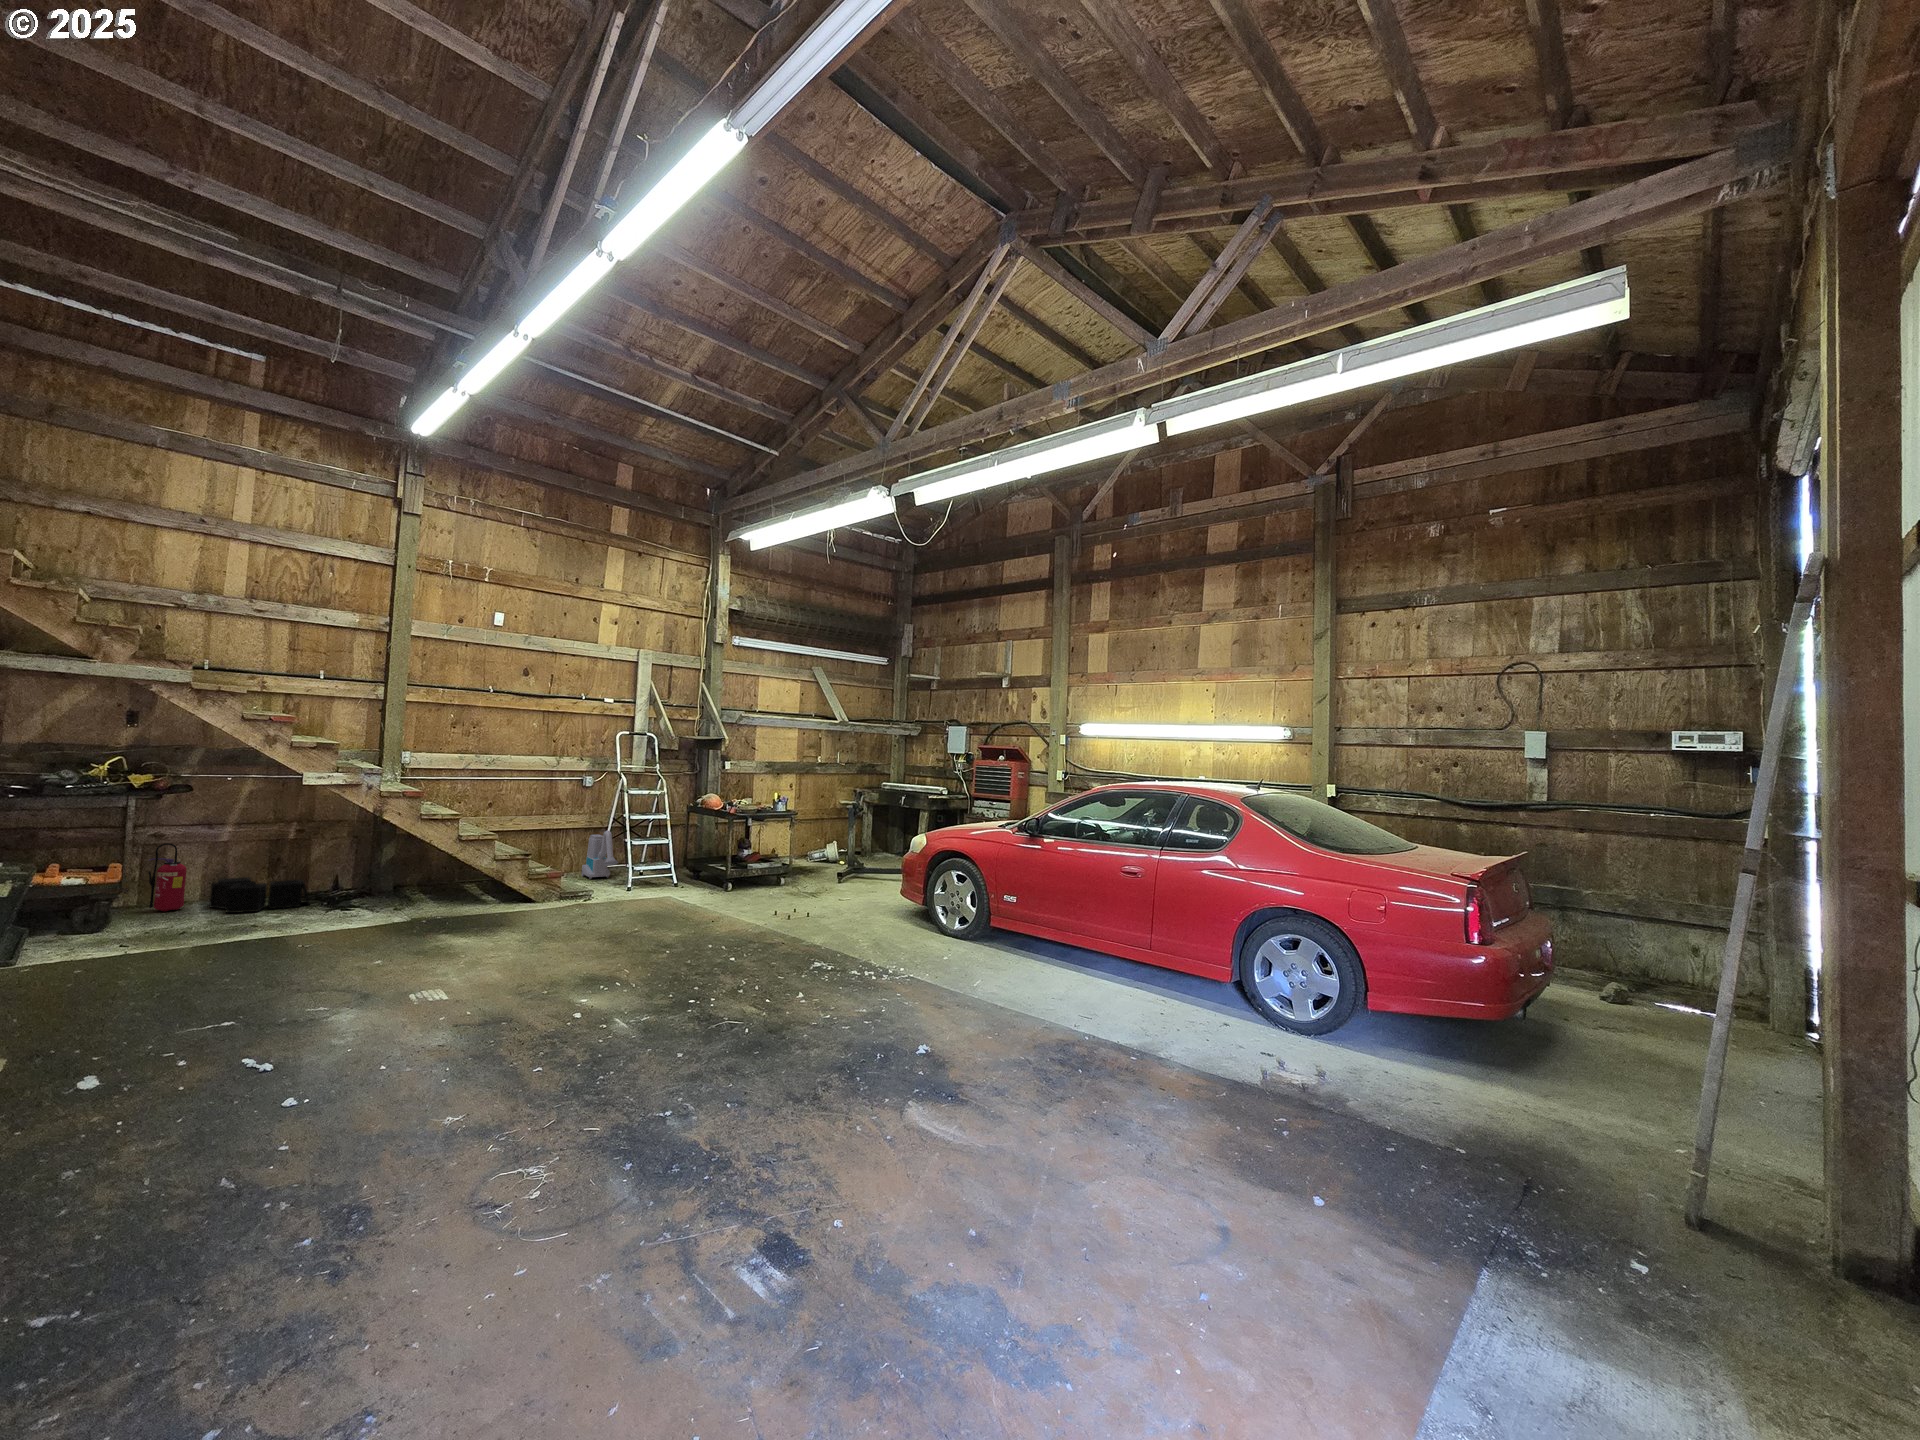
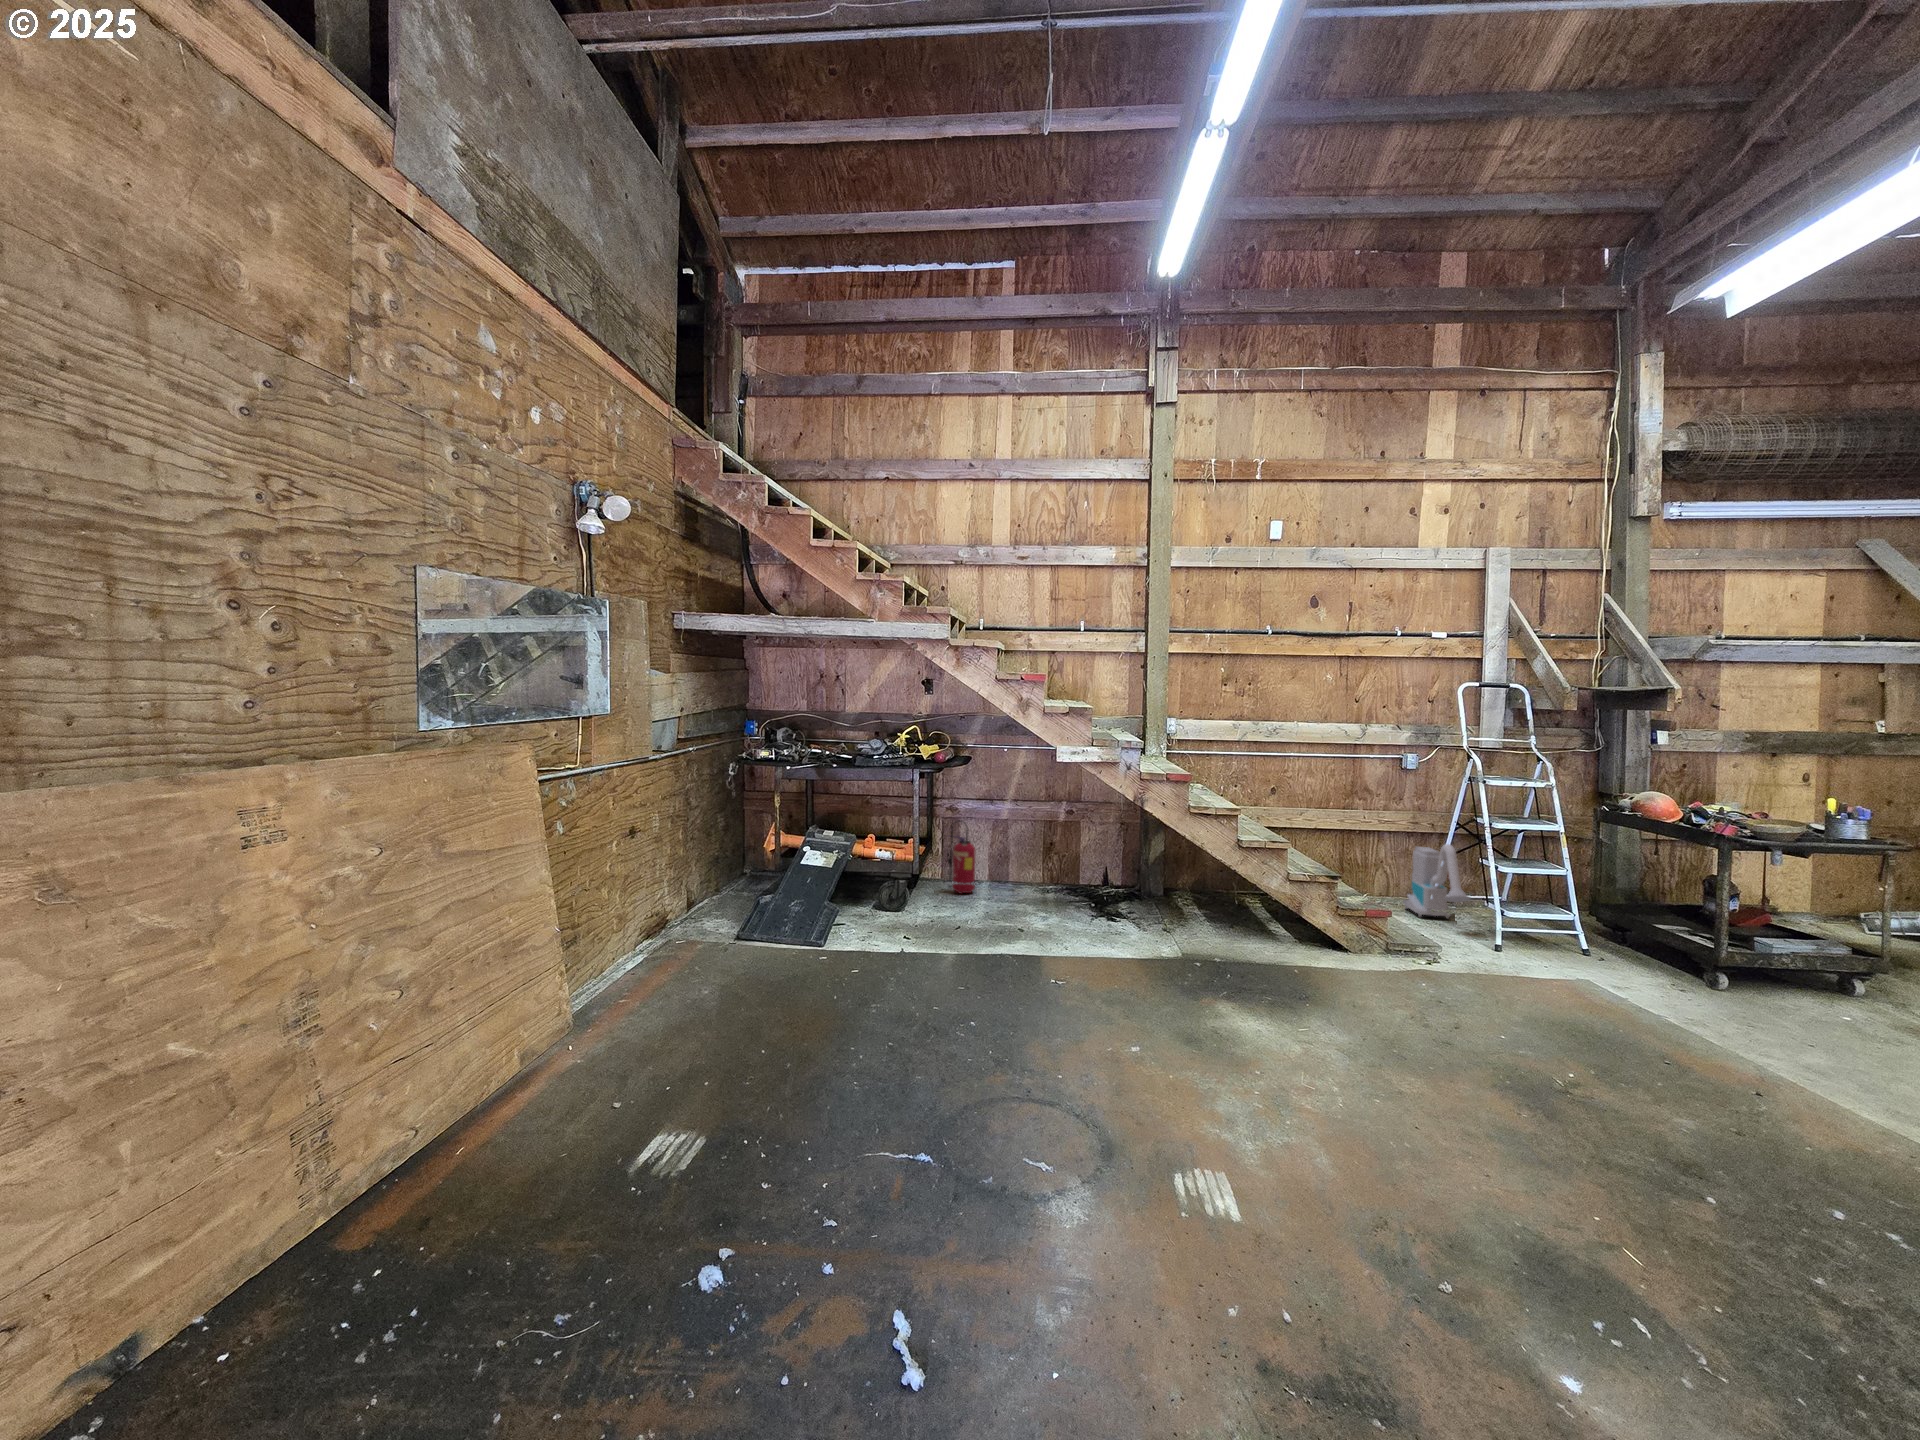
storage bin: present [210,877,310,913] -> none [995,863,1080,910]

